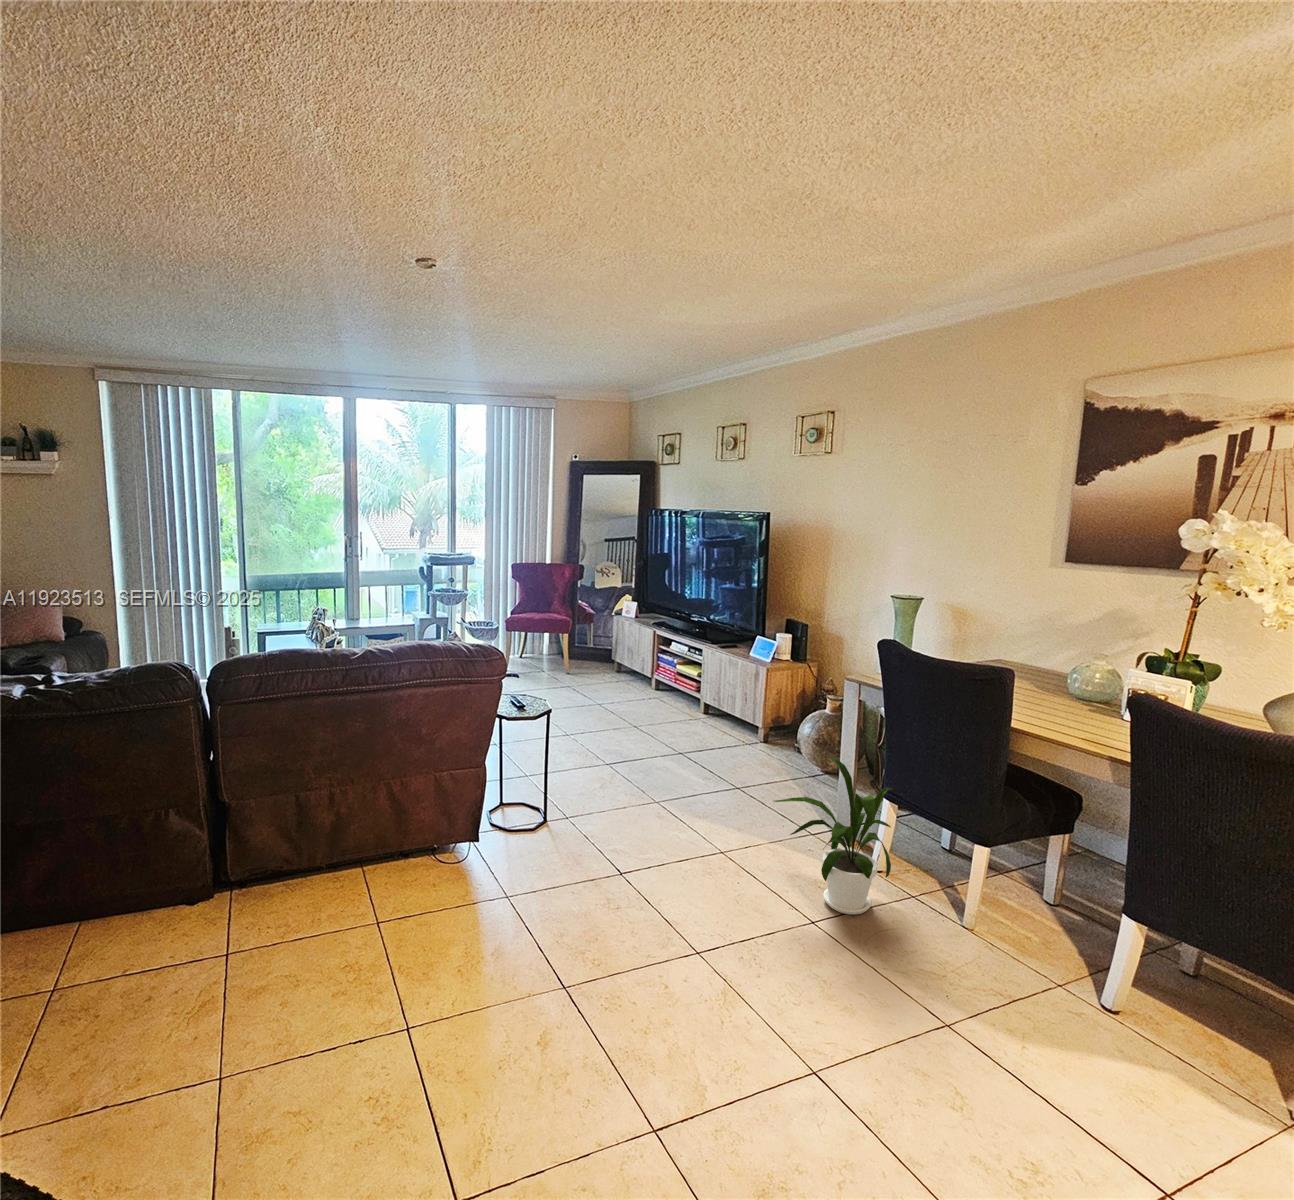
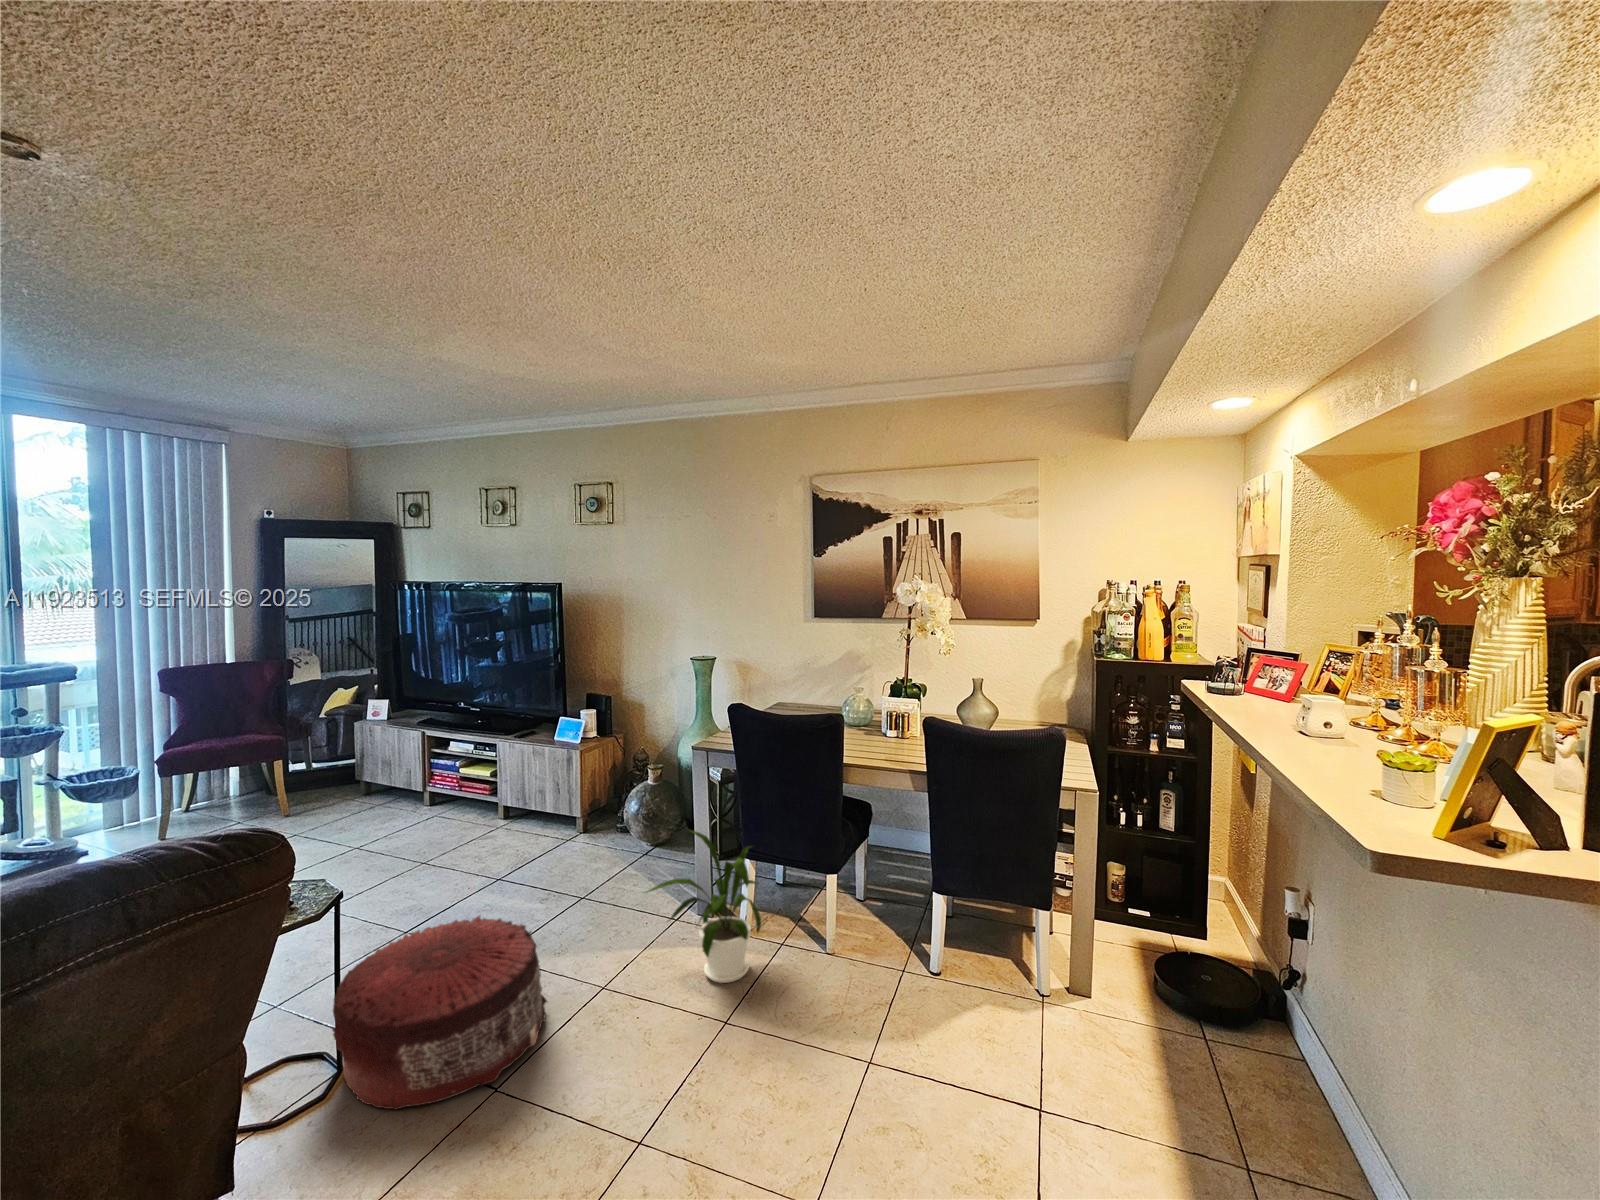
pouf: none [516,776,679,914] -> present [332,916,547,1110]

